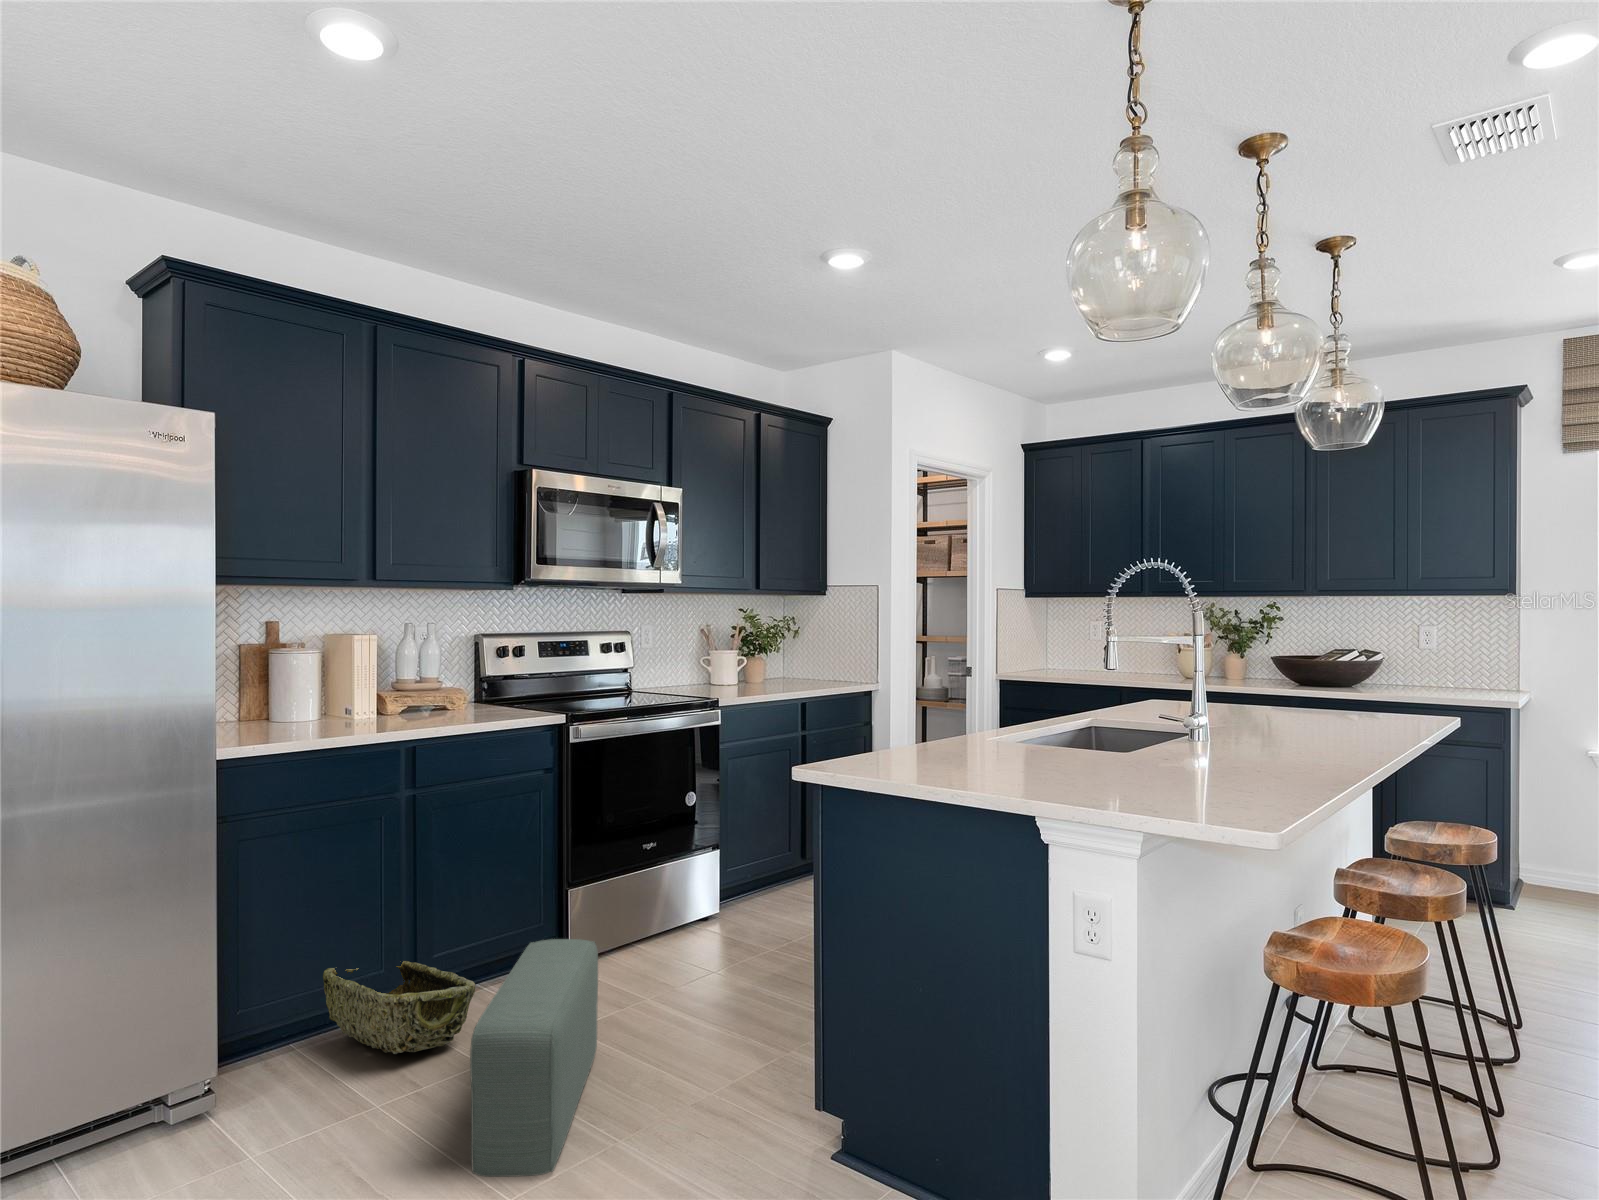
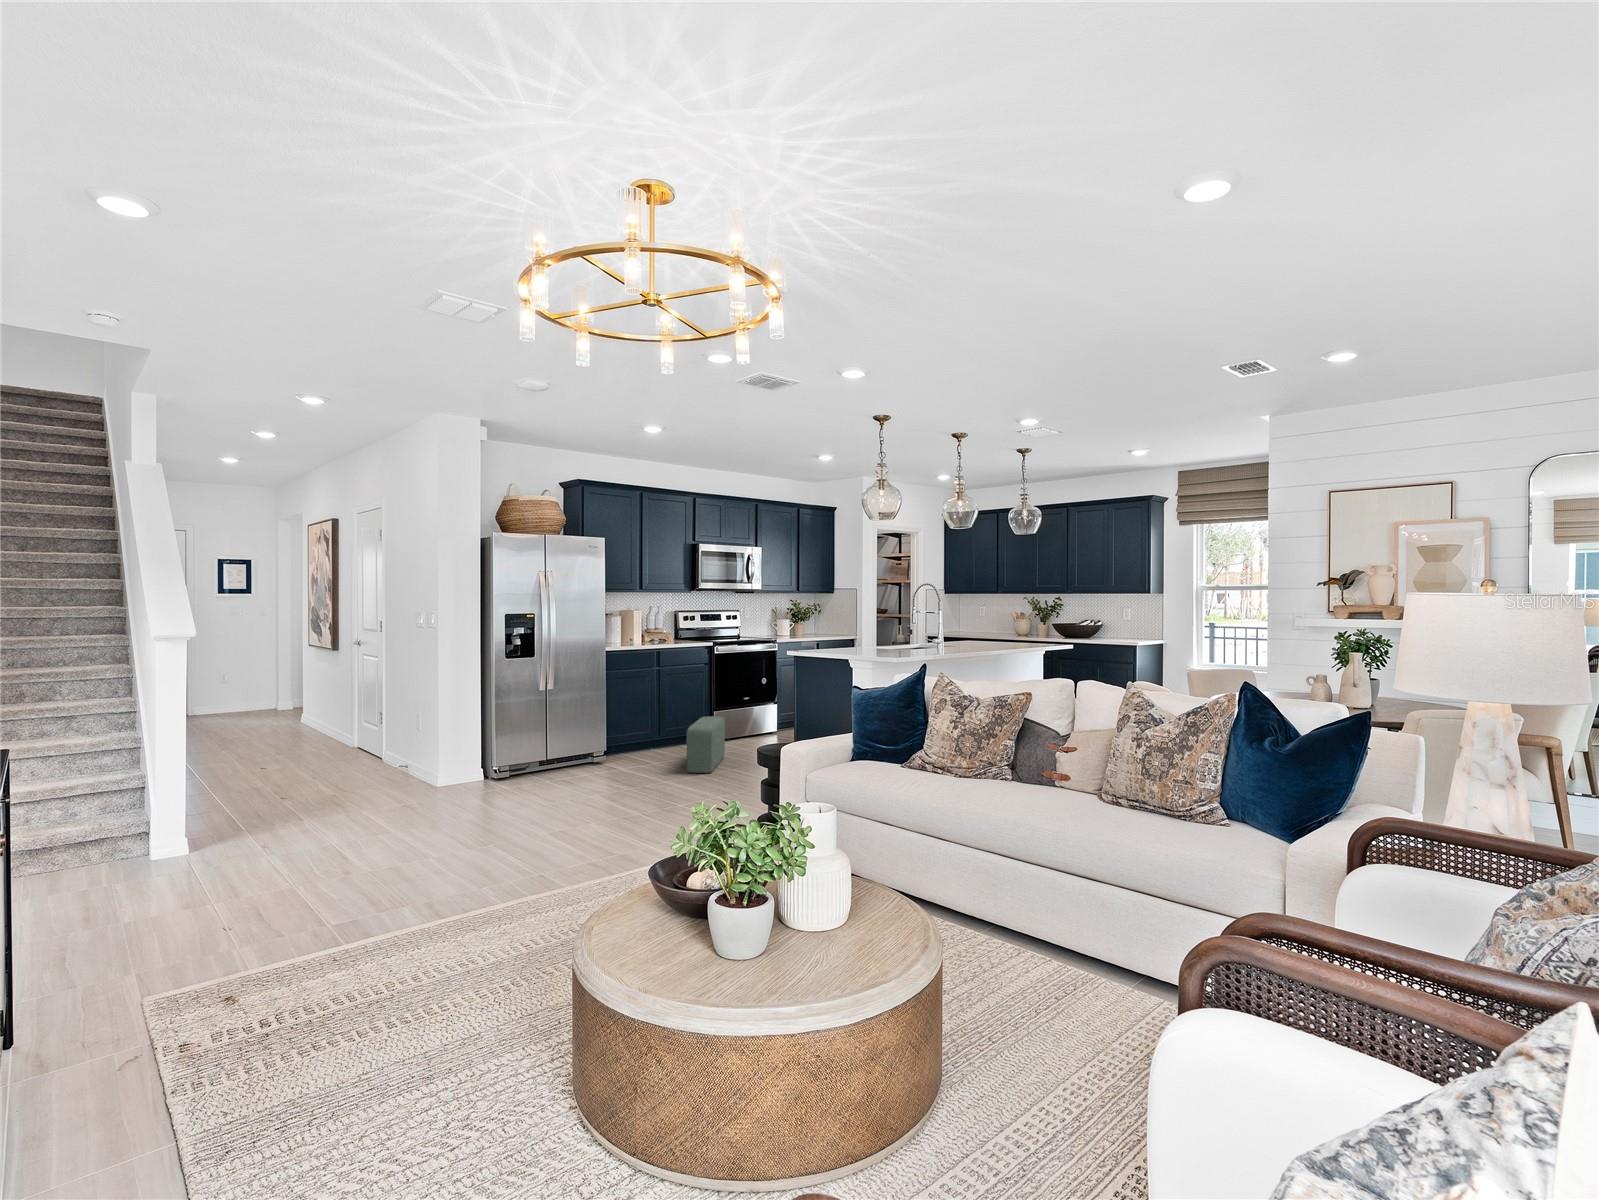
woven basket: present [323,961,475,1054] -> none [630,729,683,755]

